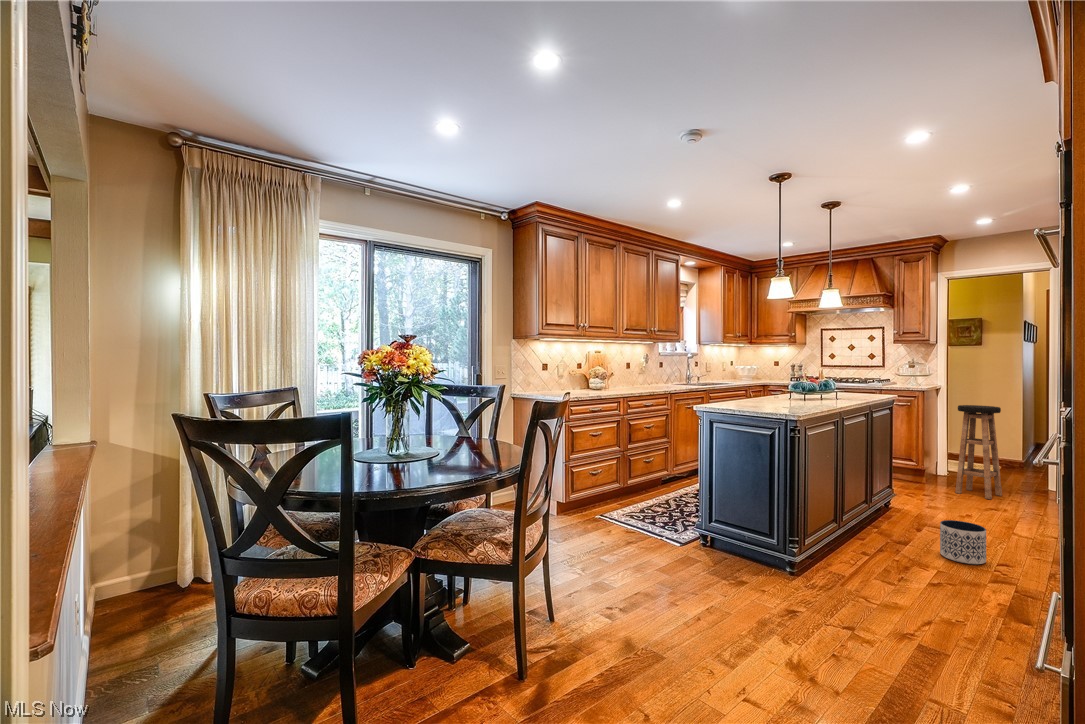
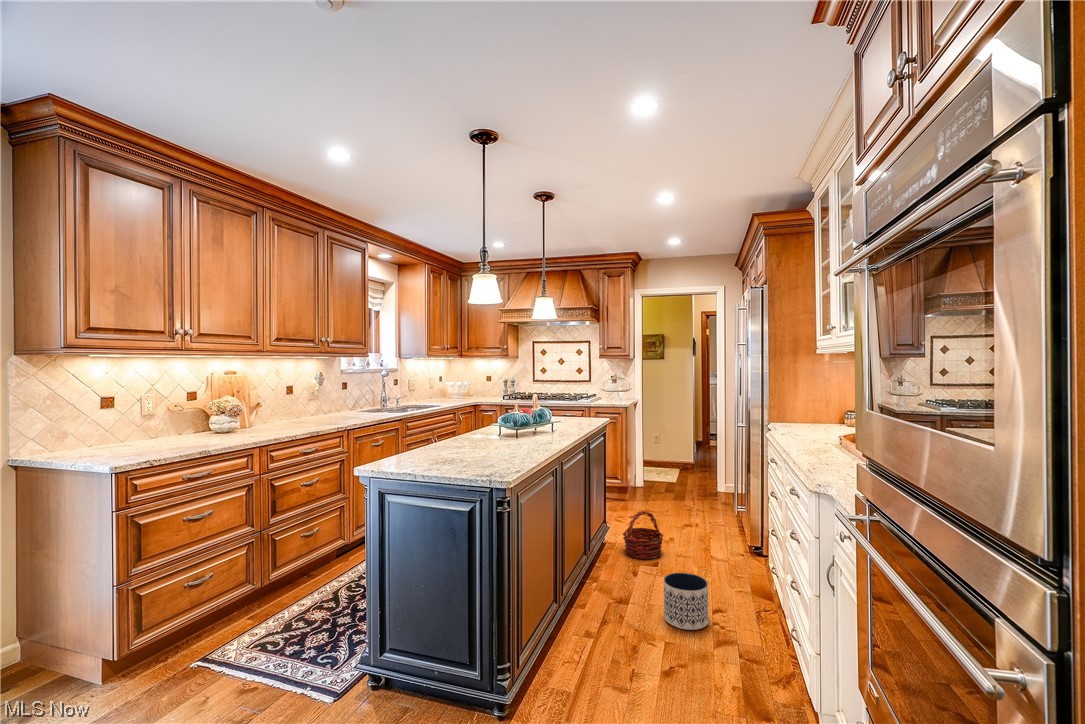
bar stool: present [955,405,1002,499] -> none [656,421,691,517]
basket: none [909,478,954,521] -> present [623,511,664,559]

